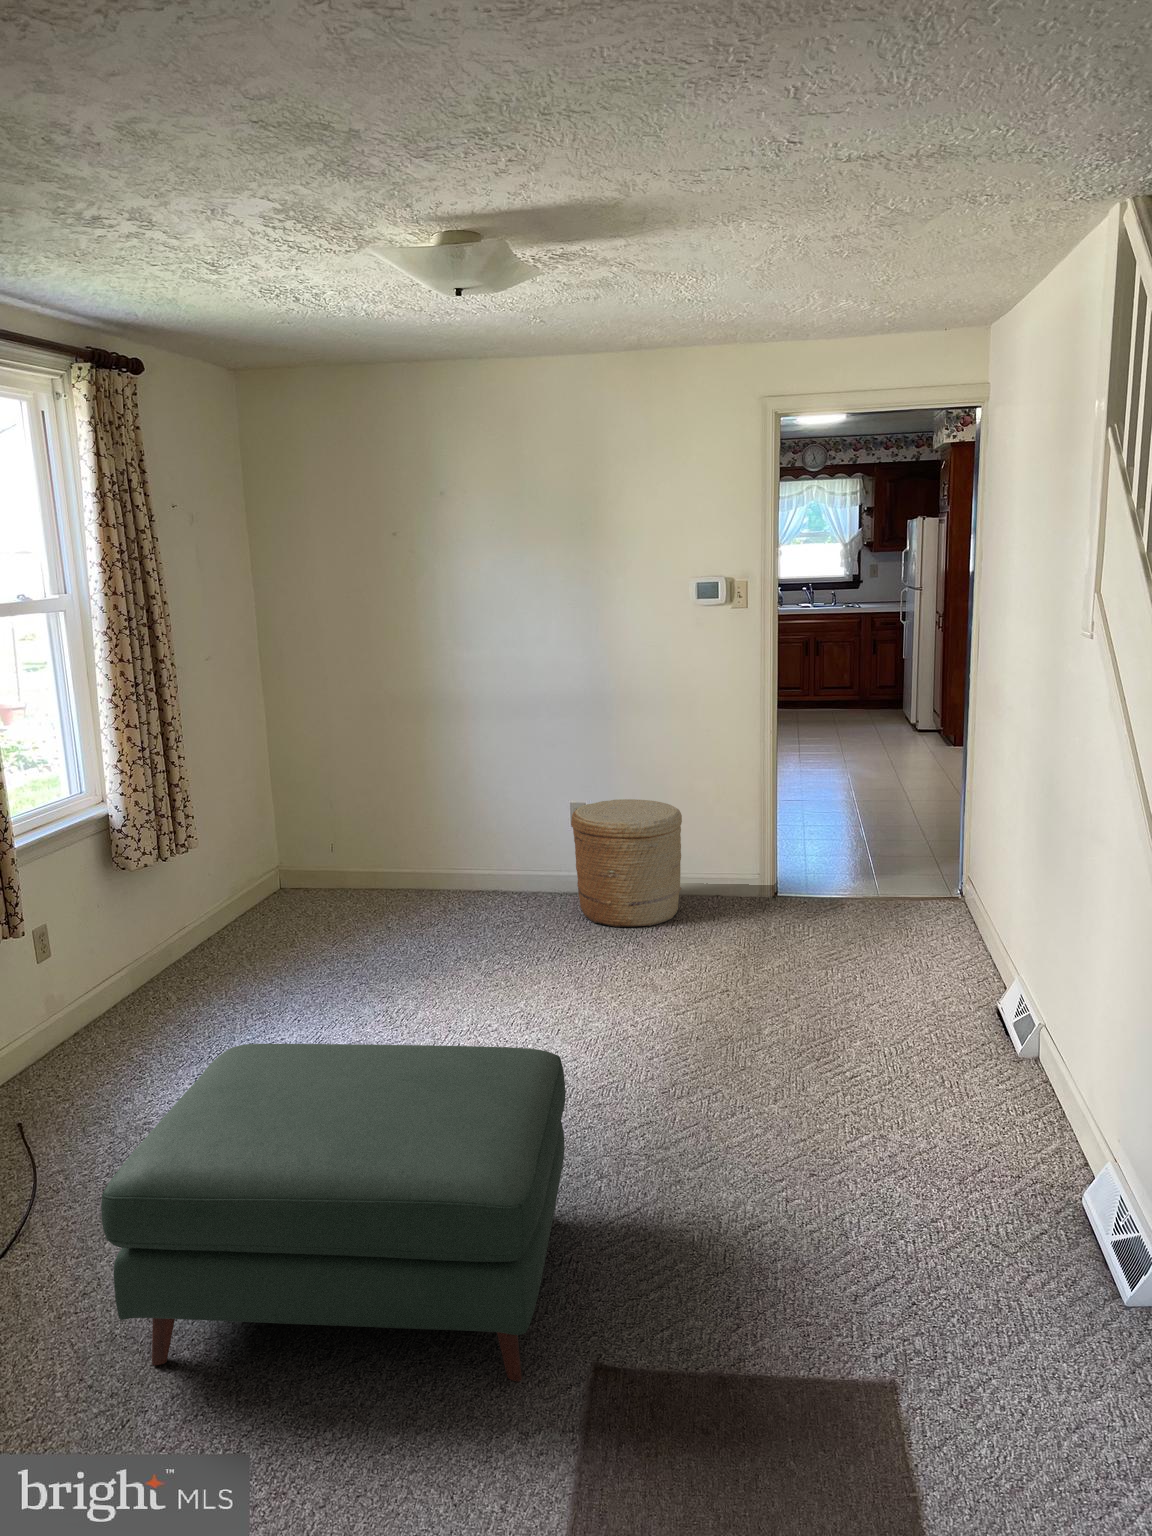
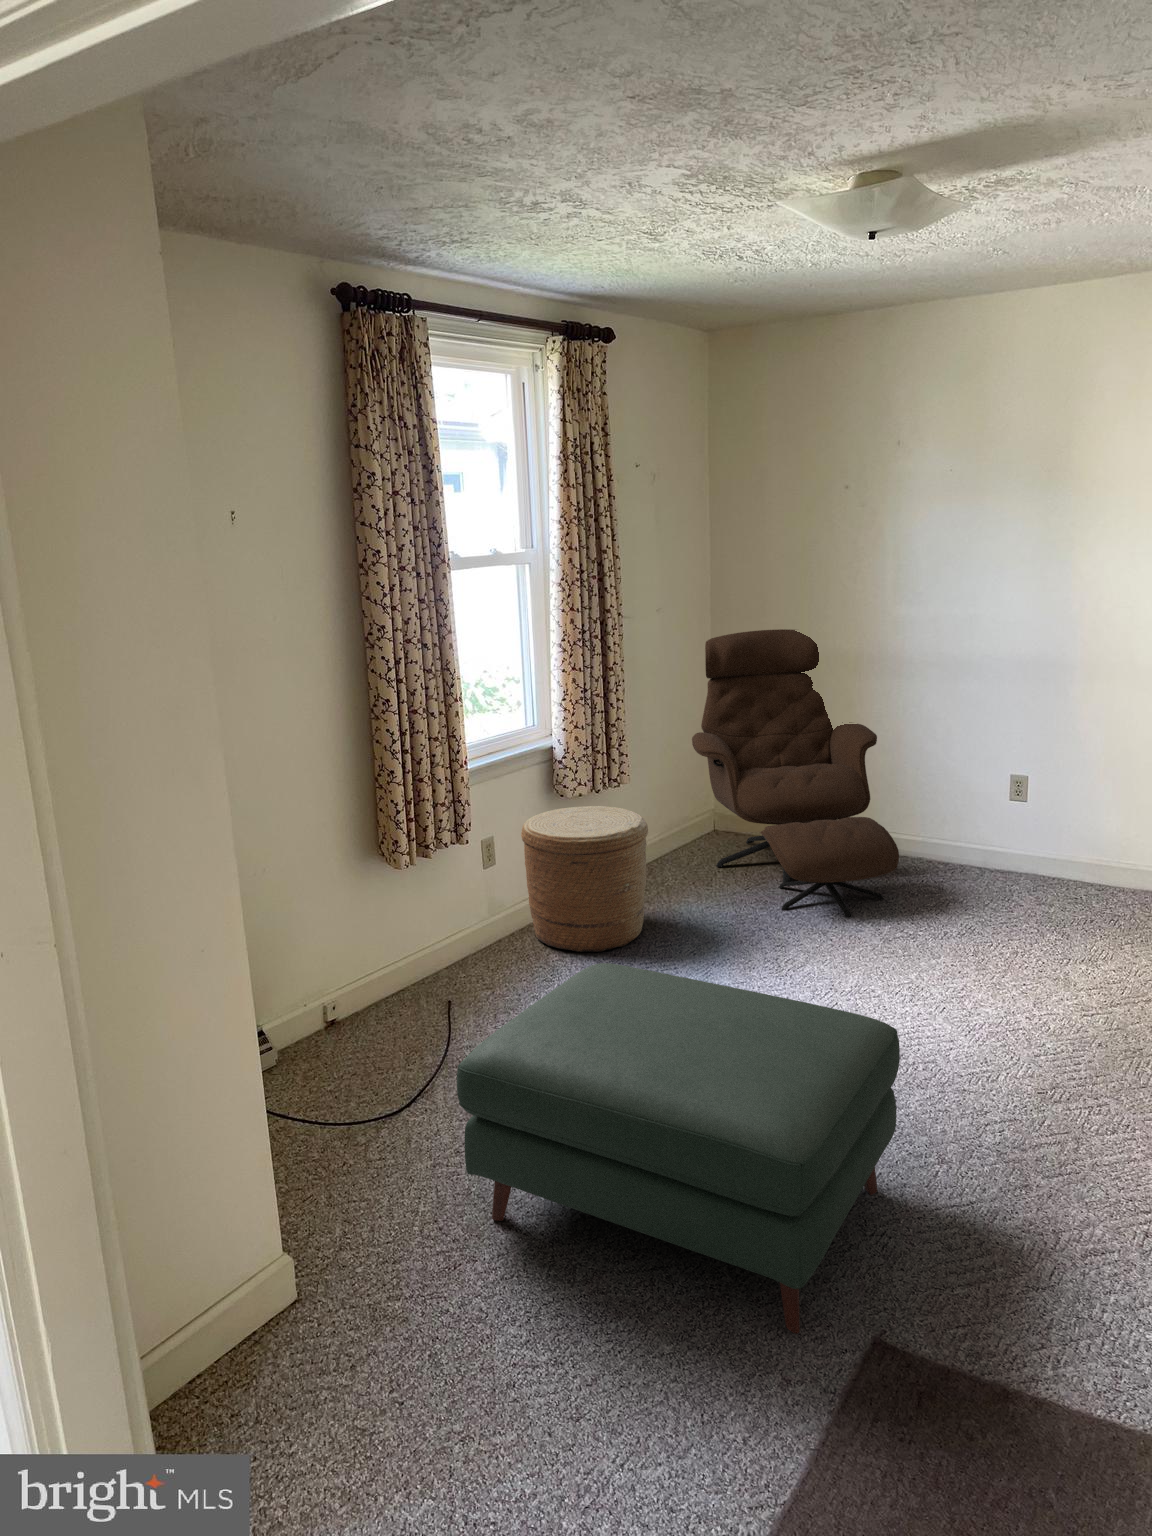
lounge chair: none [256,676,486,962] -> present [692,629,899,918]
woven basket: present [571,799,682,927] -> present [521,806,648,952]

